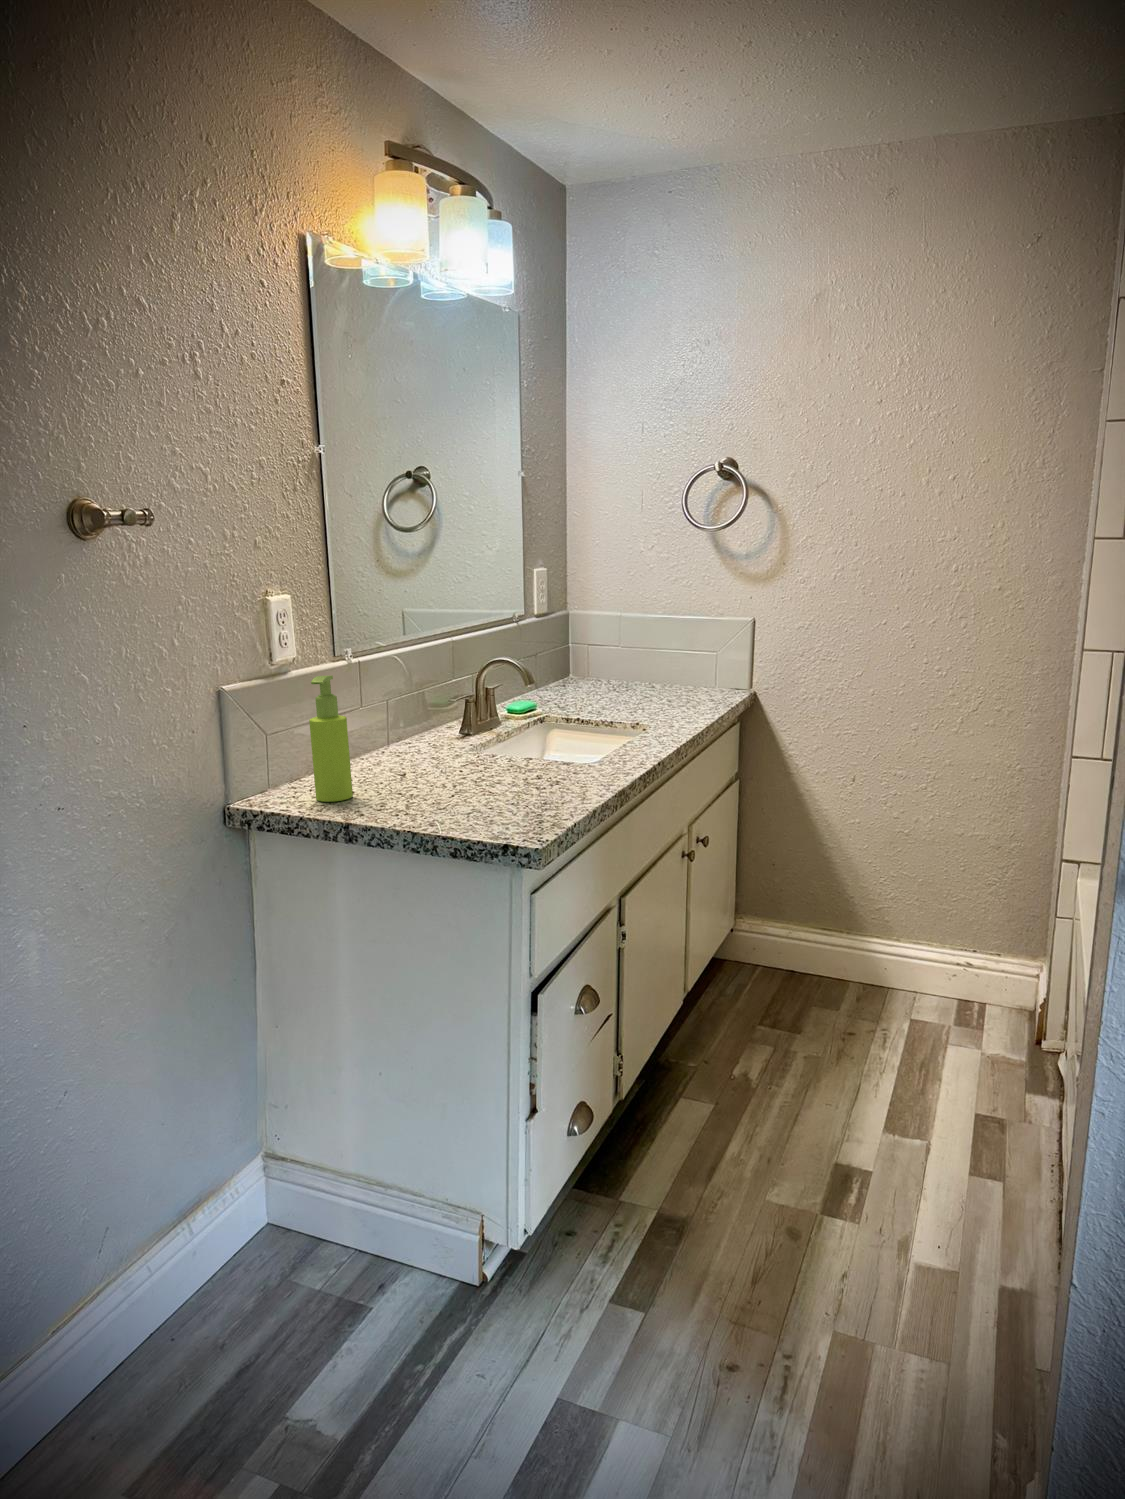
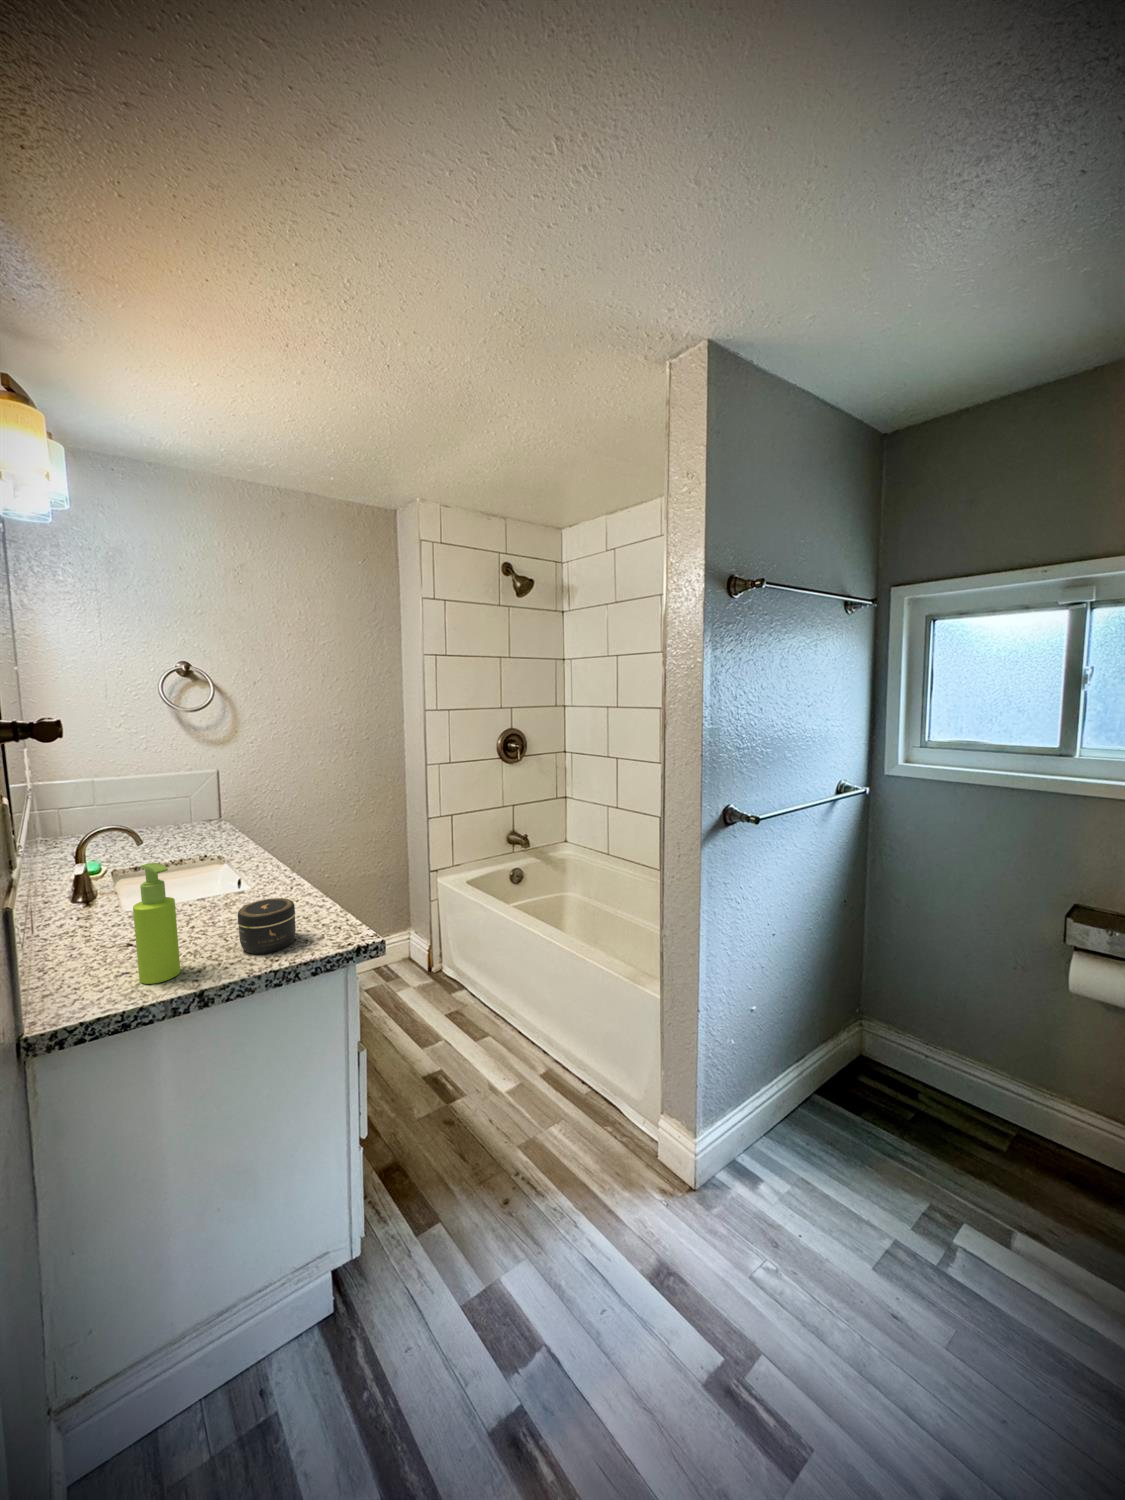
jar: none [398,750,463,809] -> present [237,898,296,954]

